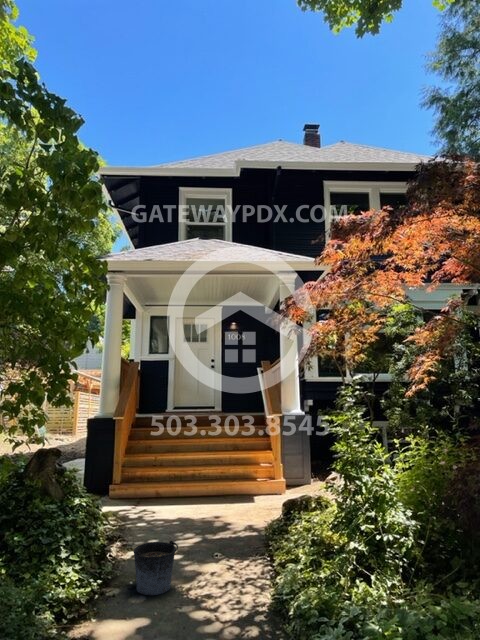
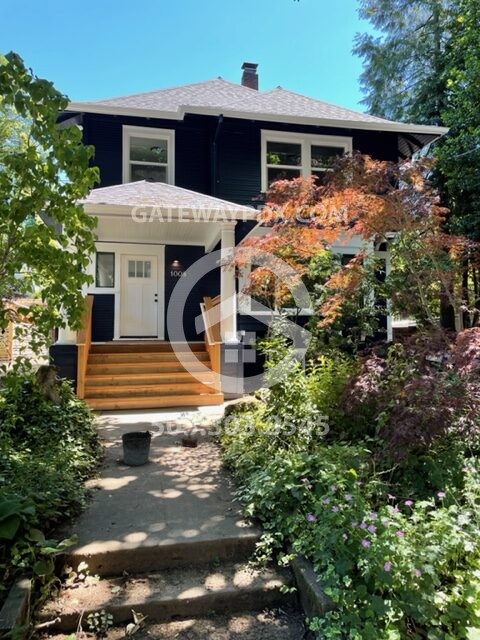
potted plant: none [216,504,256,564] -> present [179,408,205,447]

